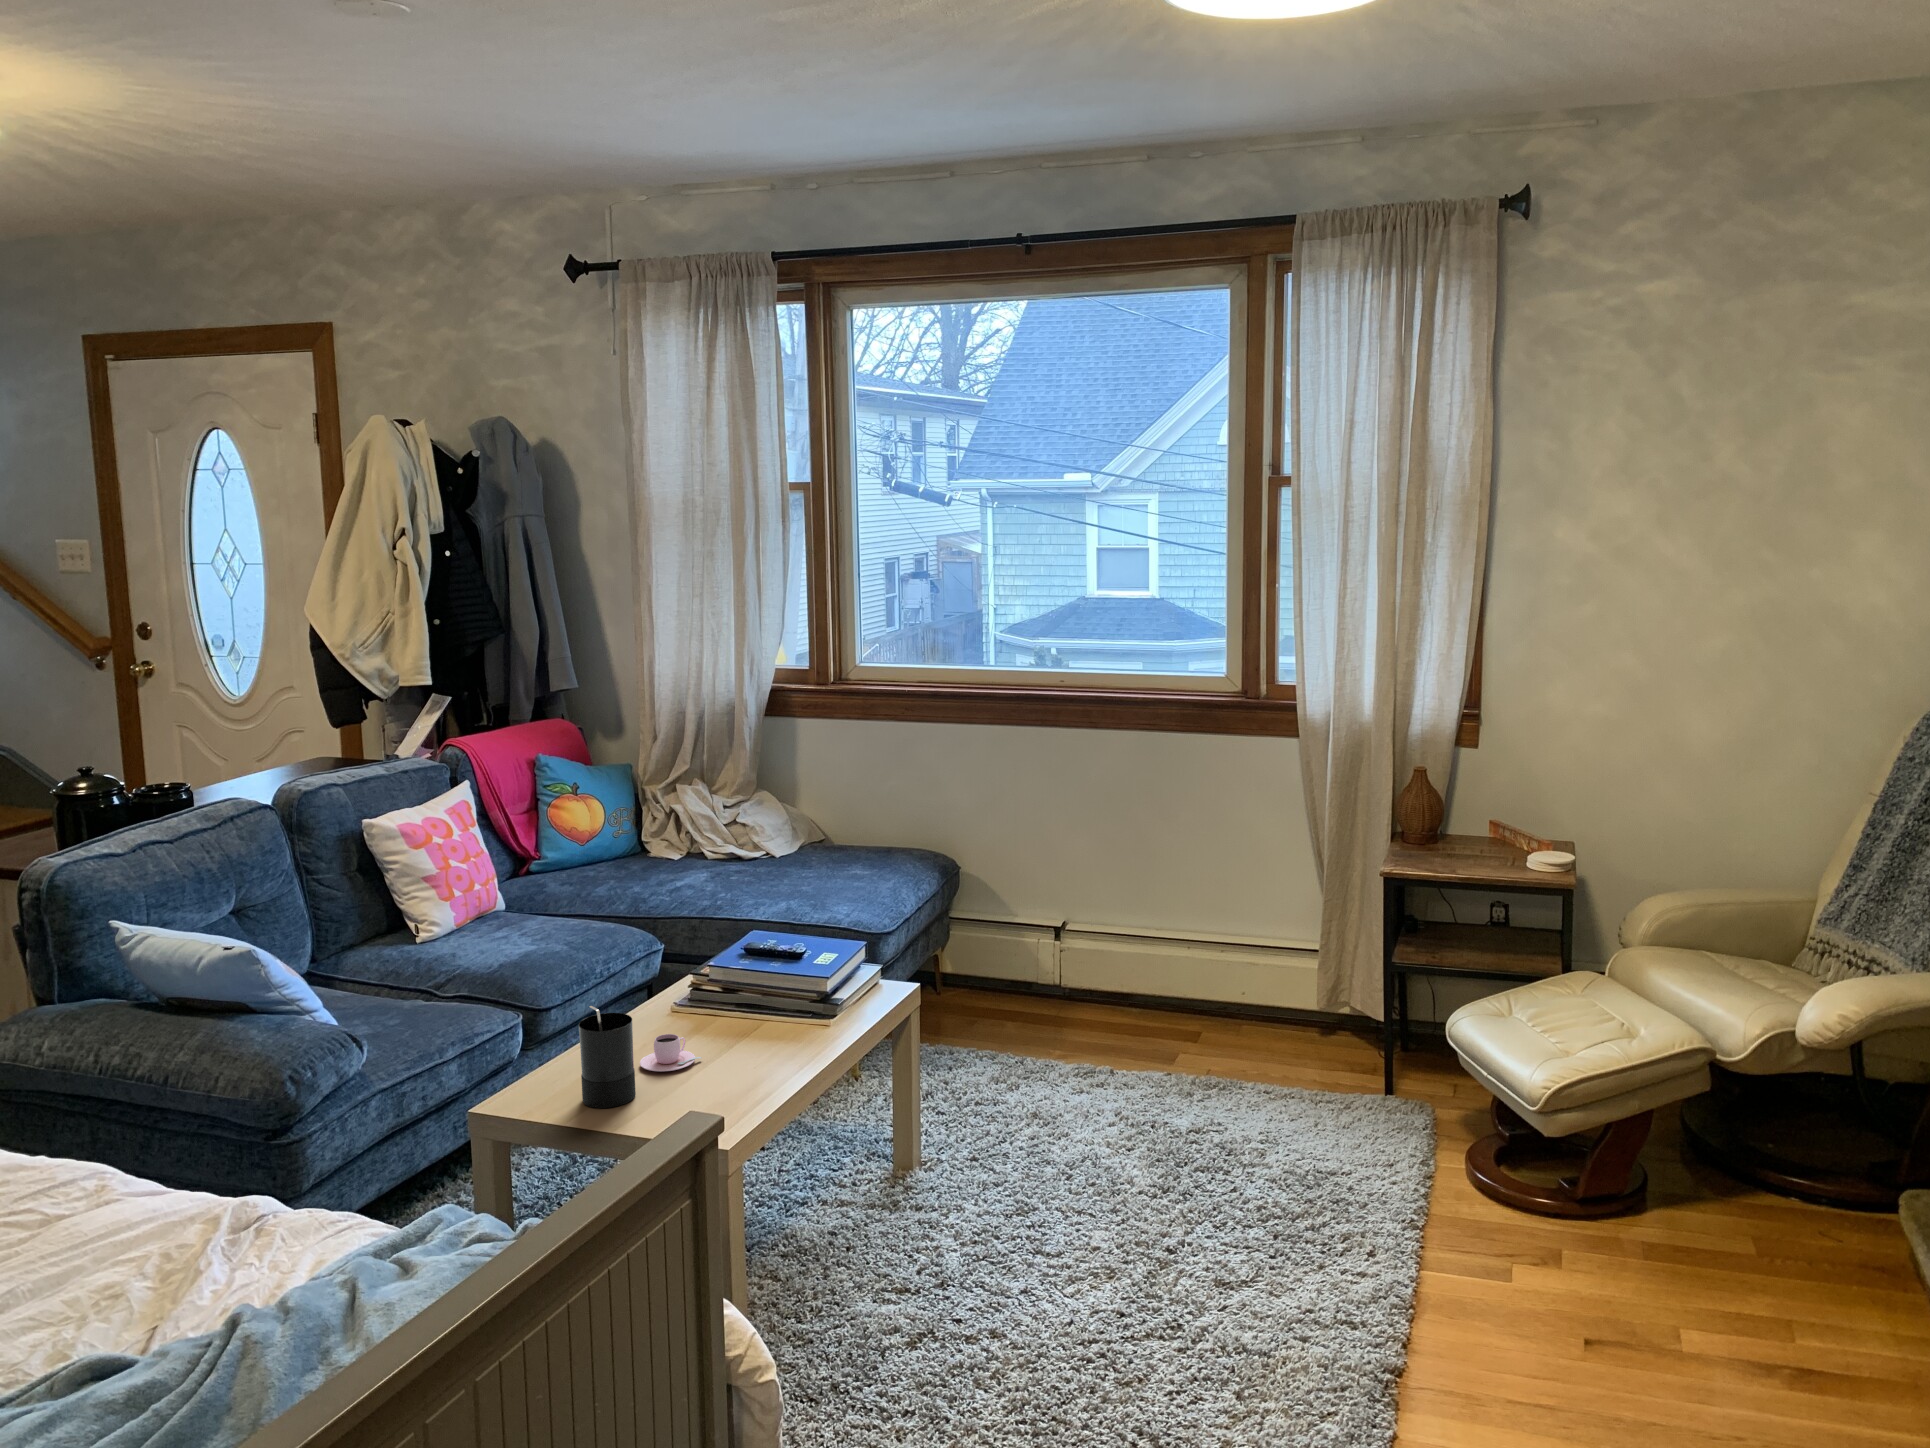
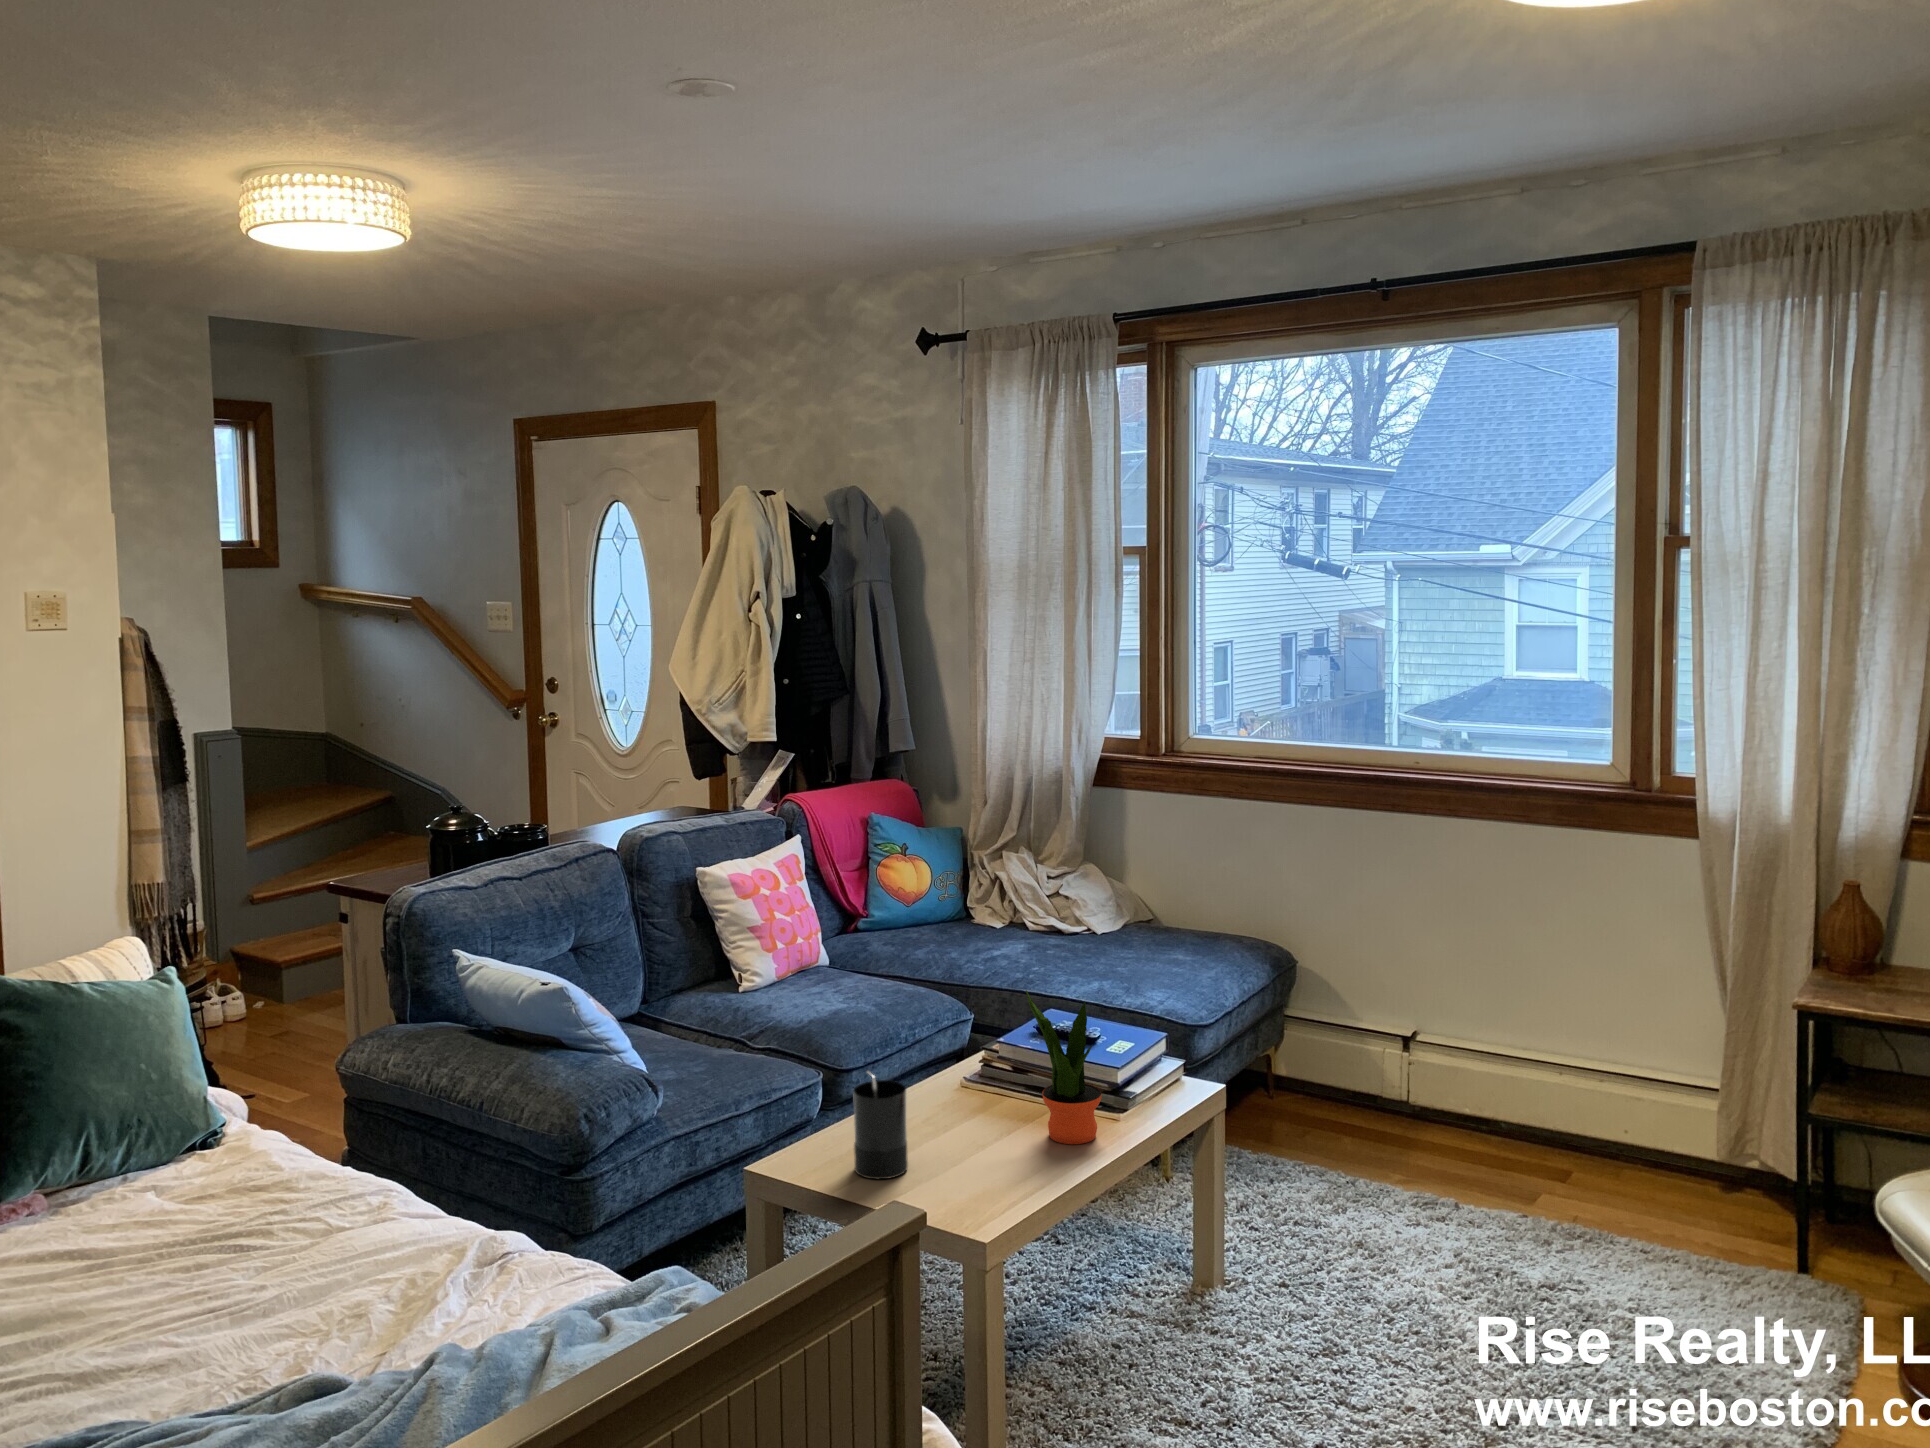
potted plant: none [739,914,815,1054] -> present [1026,990,1101,1144]
teacup: present [640,1034,702,1072] -> none [918,1072,981,1148]

